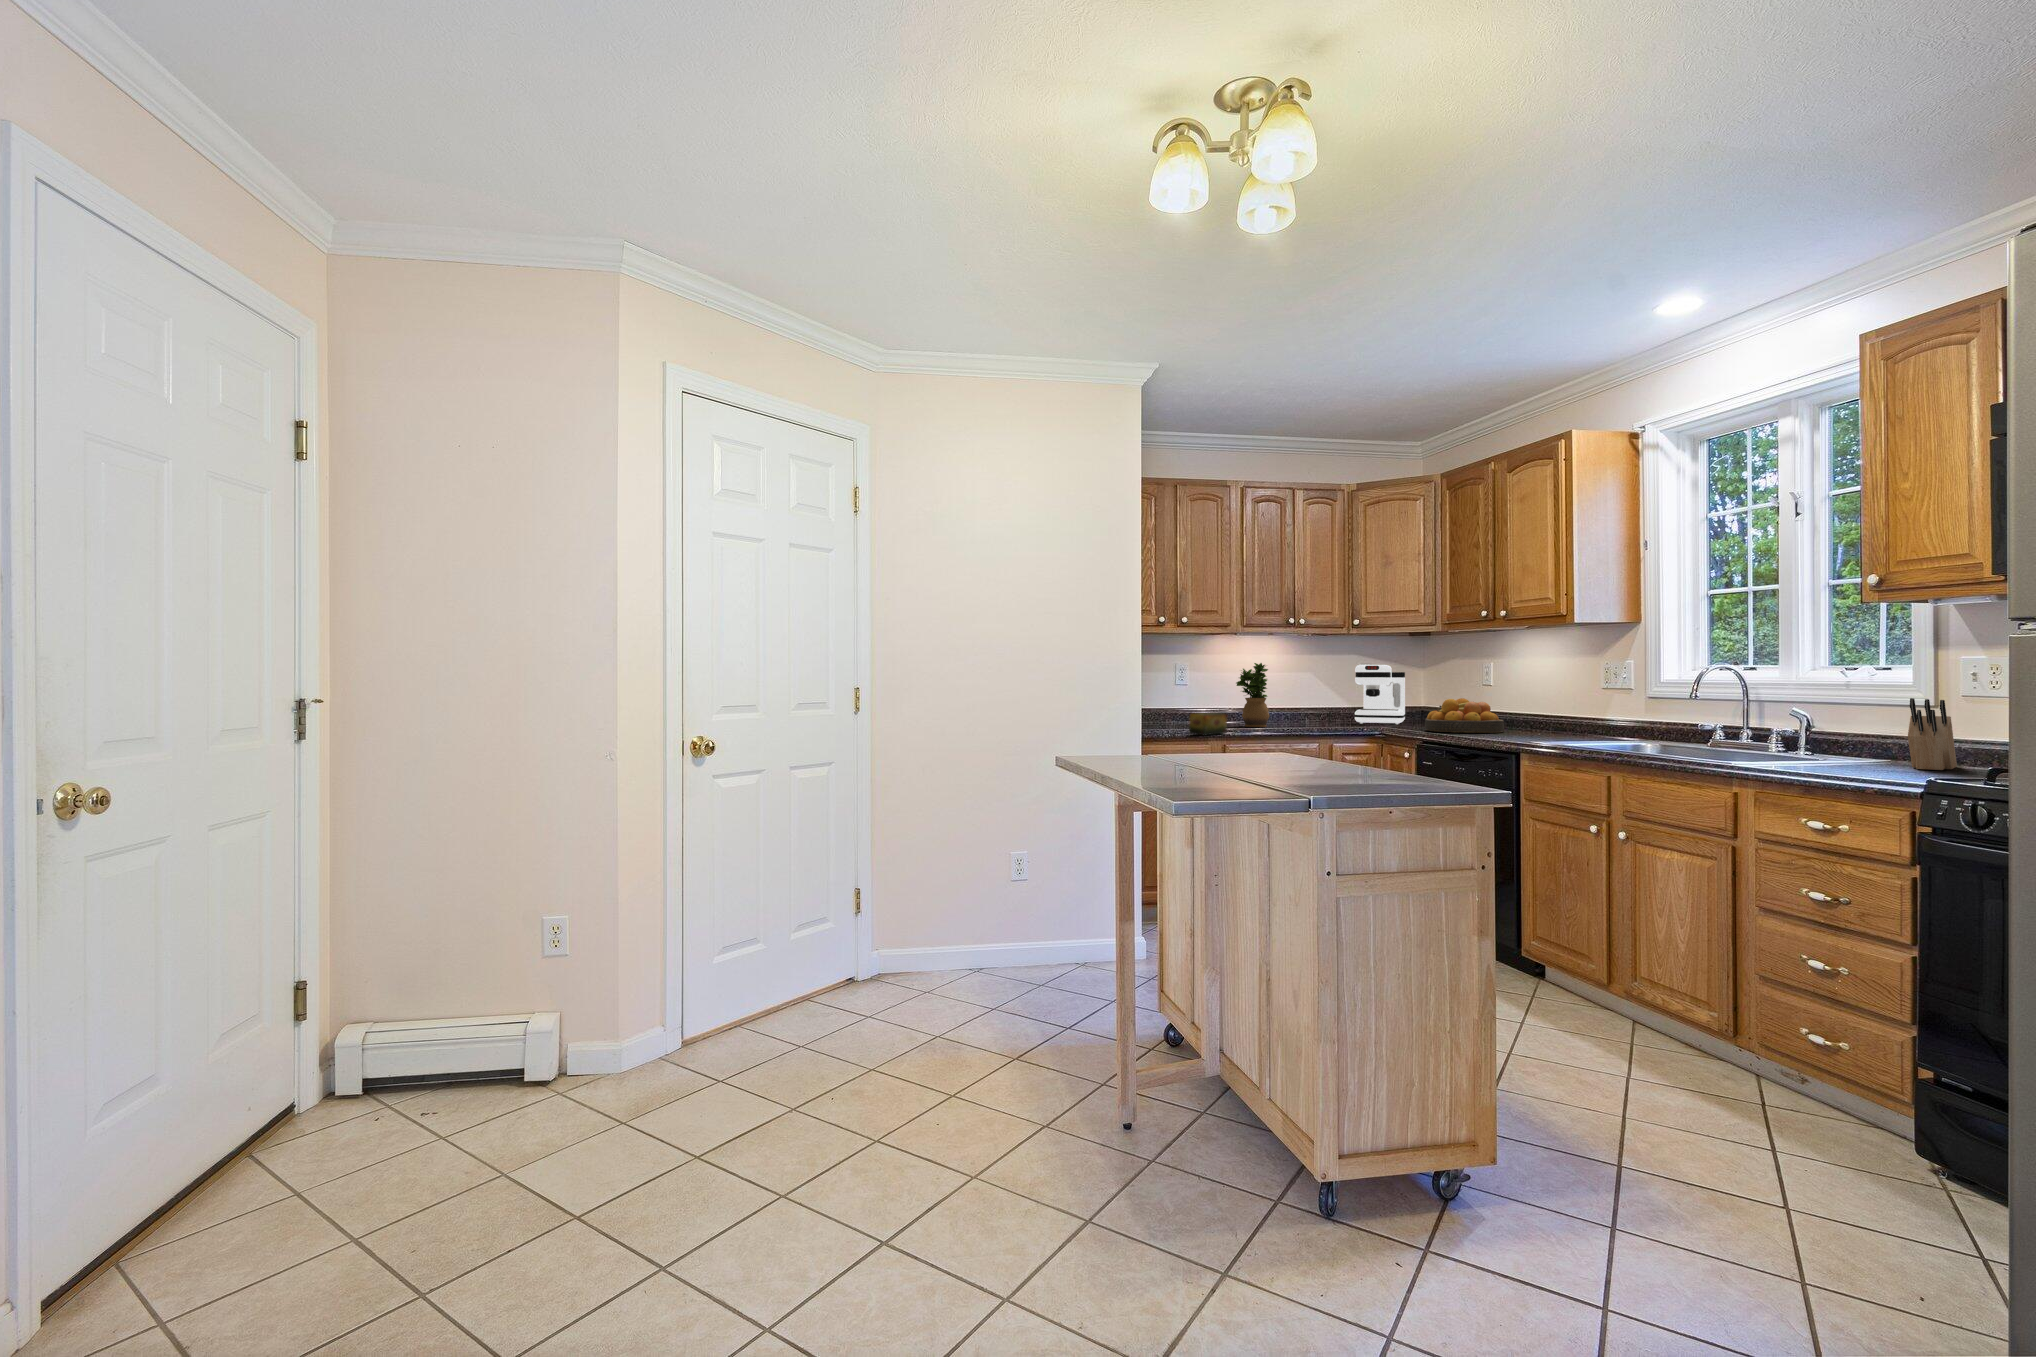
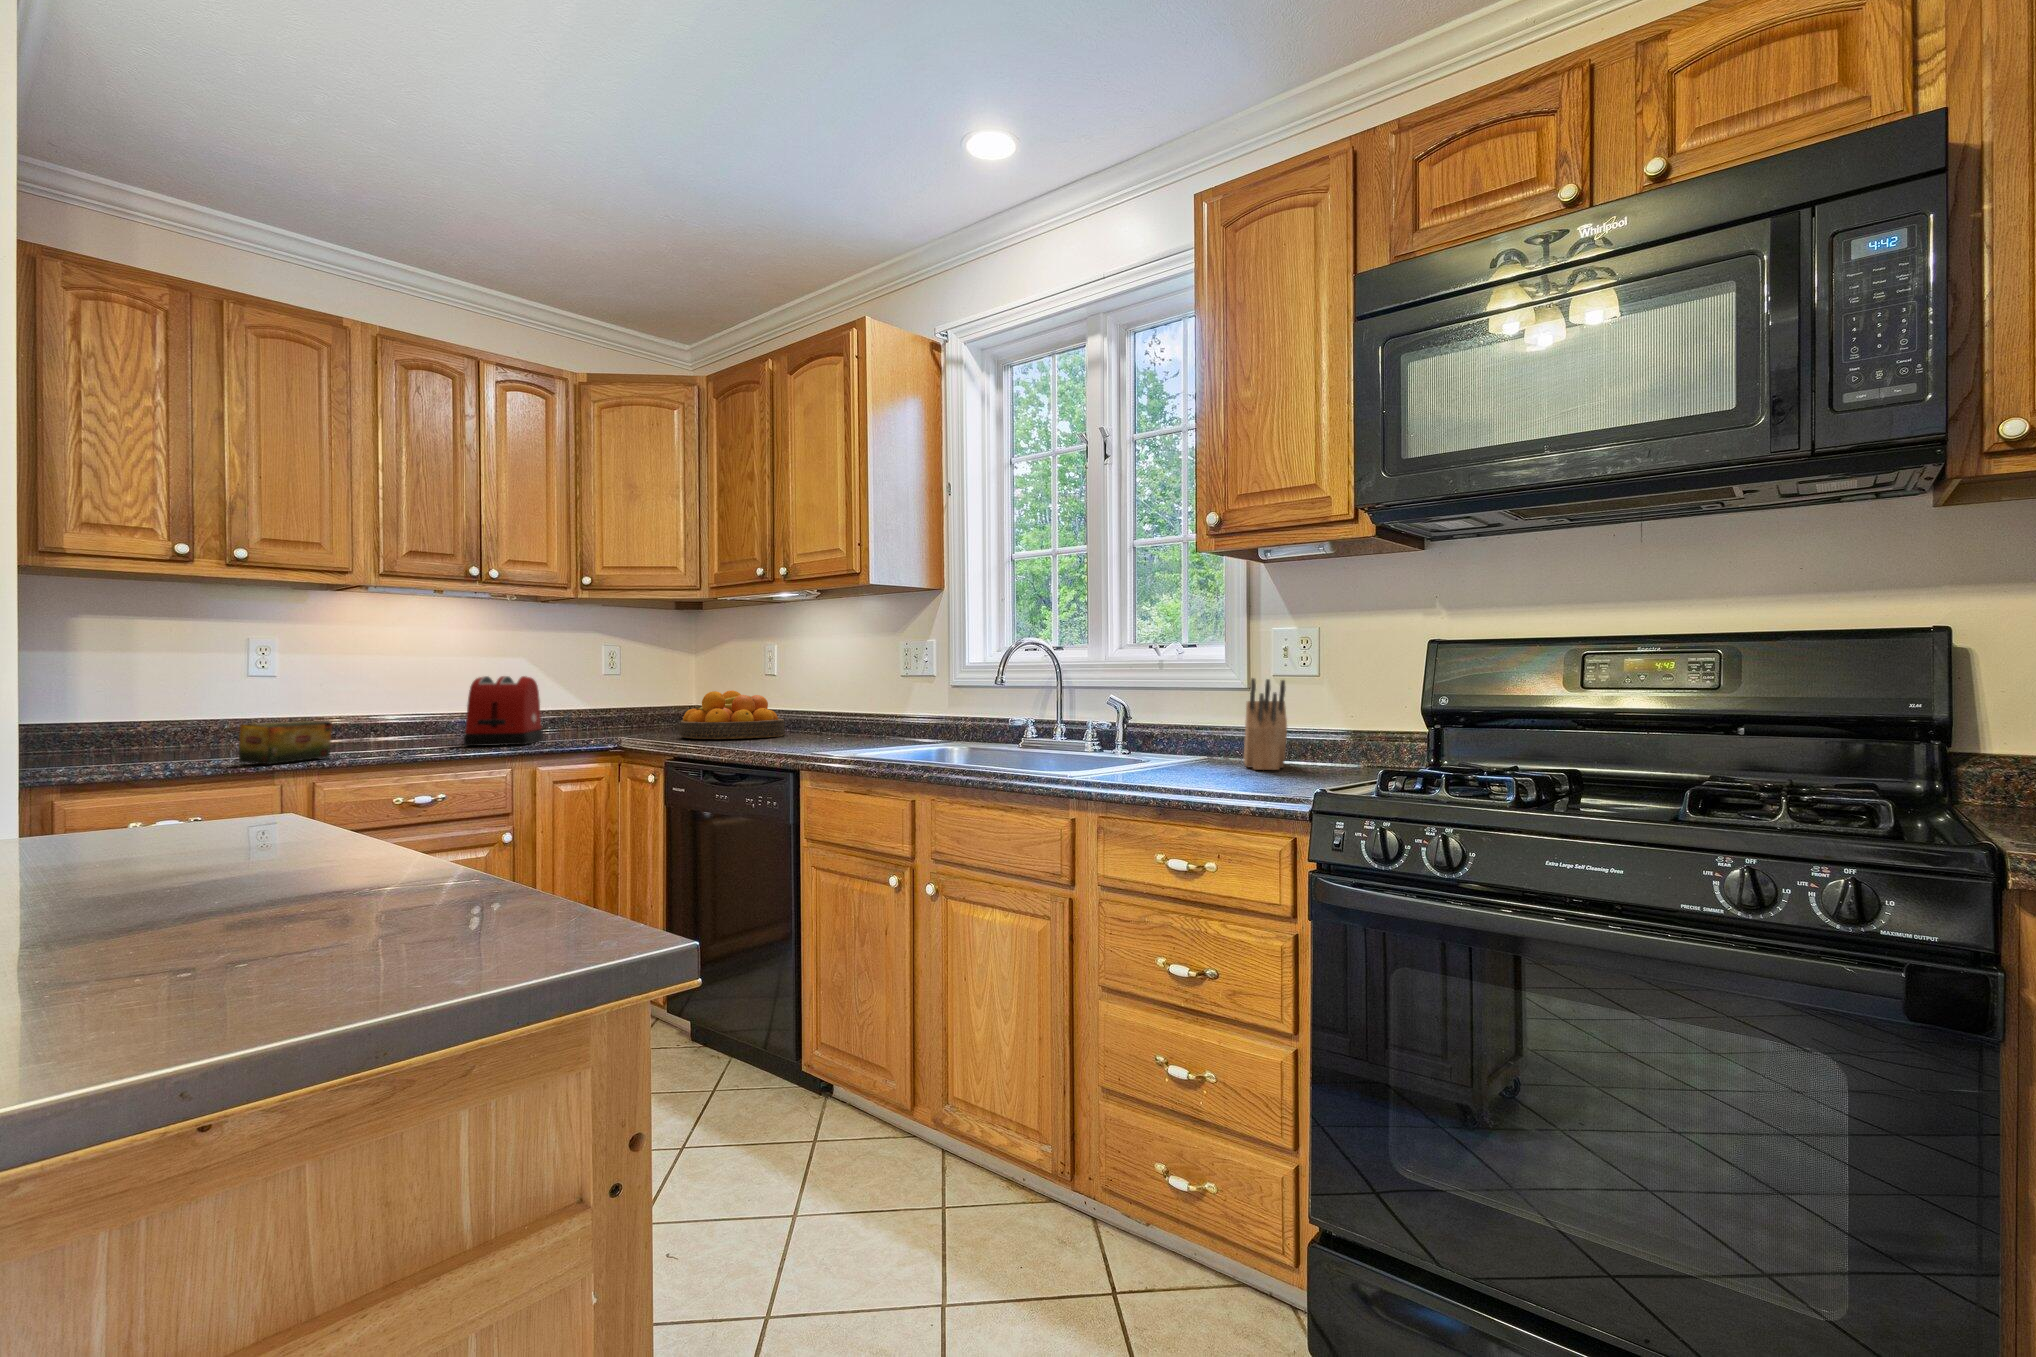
potted plant: present [1236,663,1270,727] -> none [381,638,444,742]
coffee maker: present [1355,665,1405,724] -> none [589,645,664,730]
toaster: none [1289,687,1332,731] -> present [464,676,543,746]

